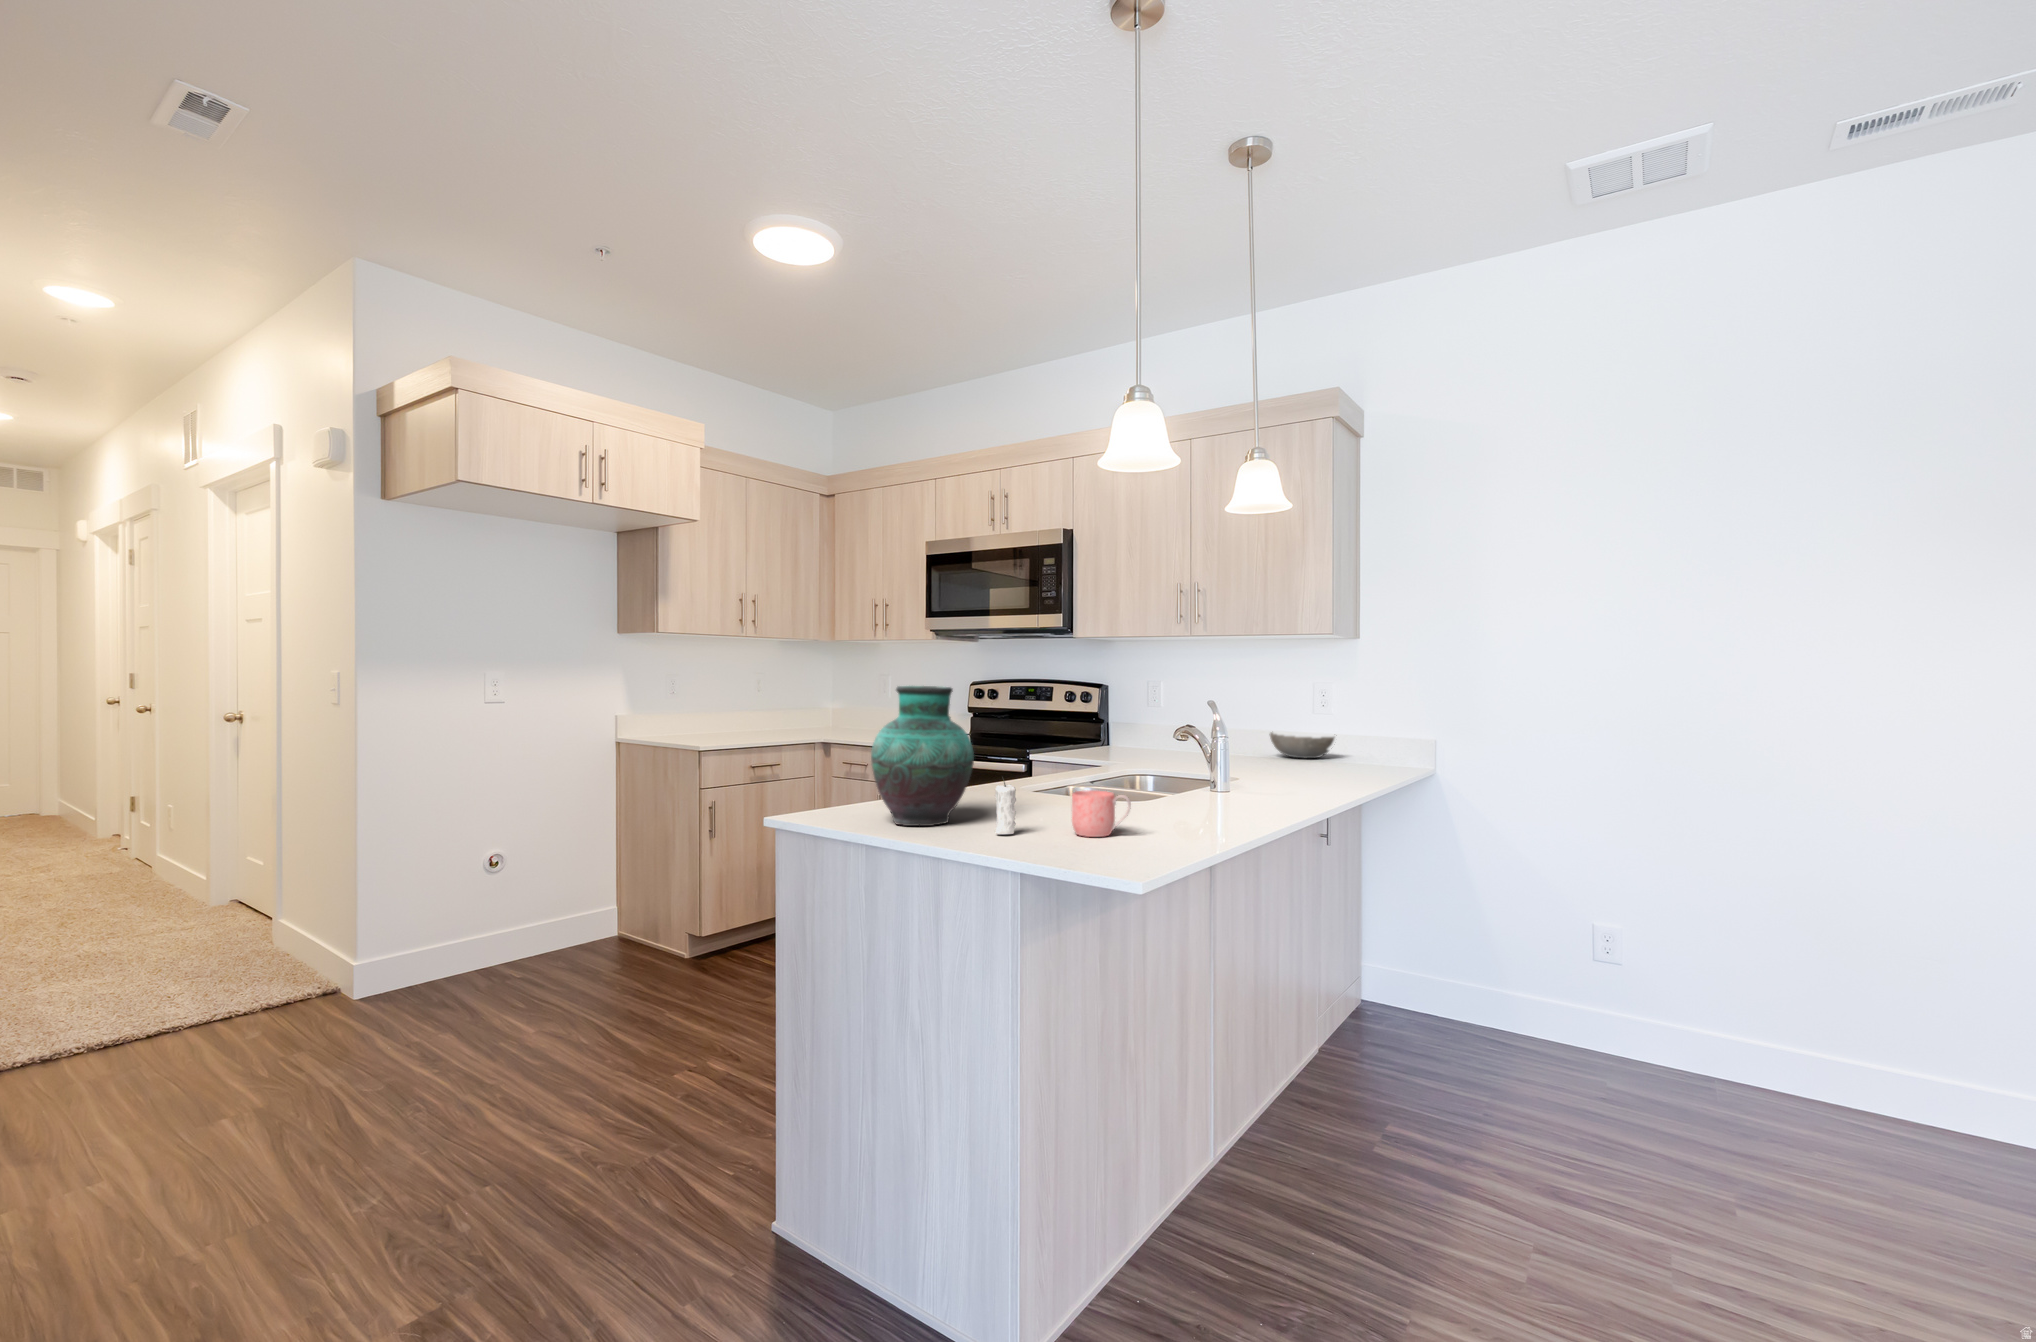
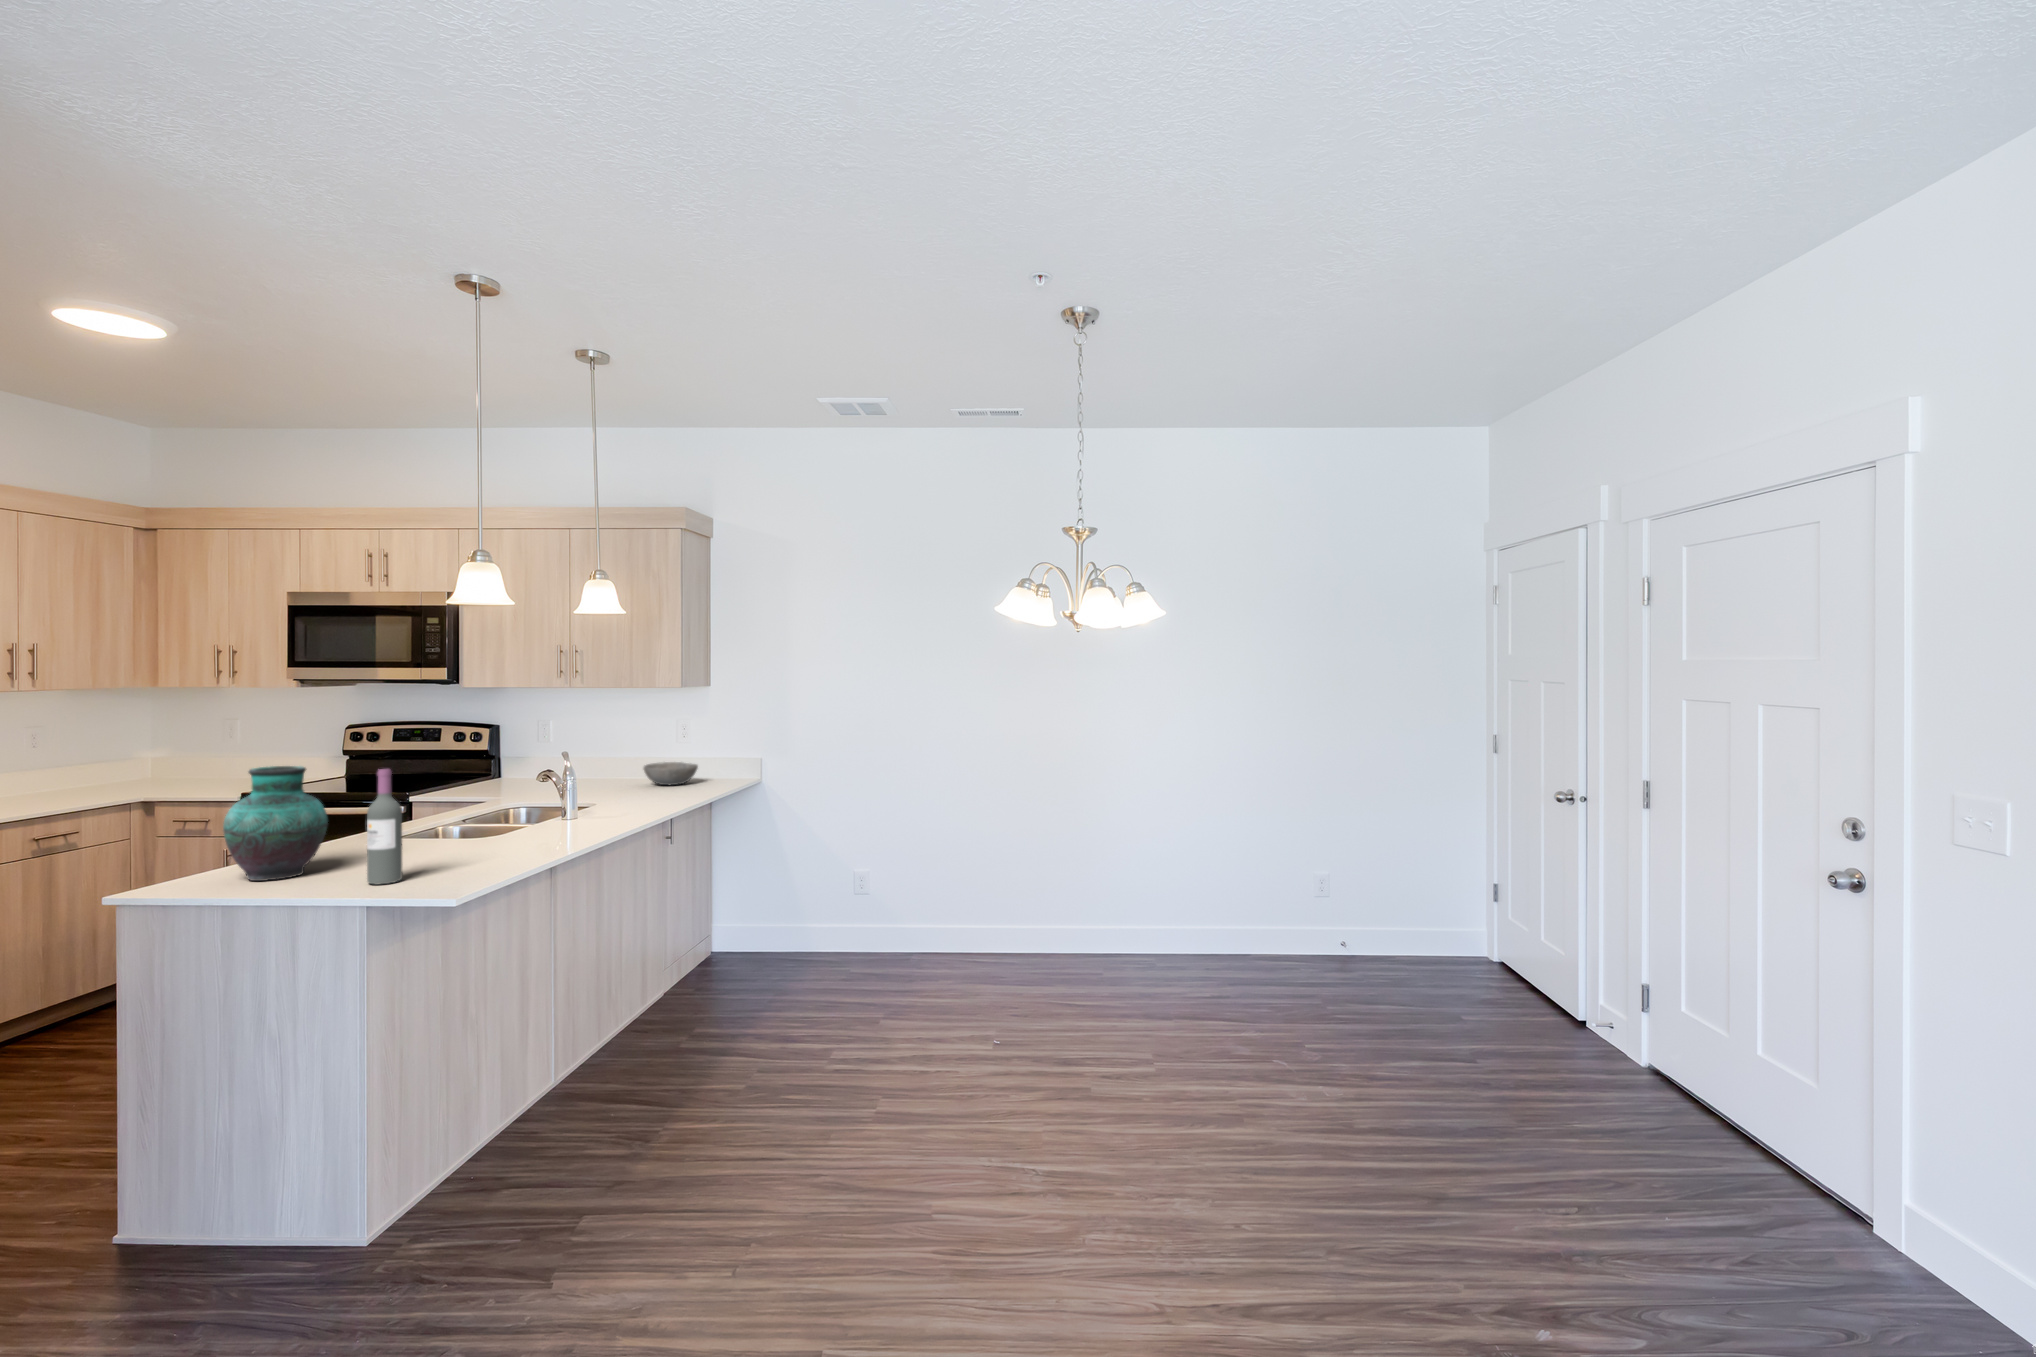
wine bottle: none [1022,687,1063,847] -> present [367,769,402,884]
candle: present [995,780,1016,834] -> none [345,834,365,879]
mug: present [1072,790,1131,837] -> none [414,838,463,872]

